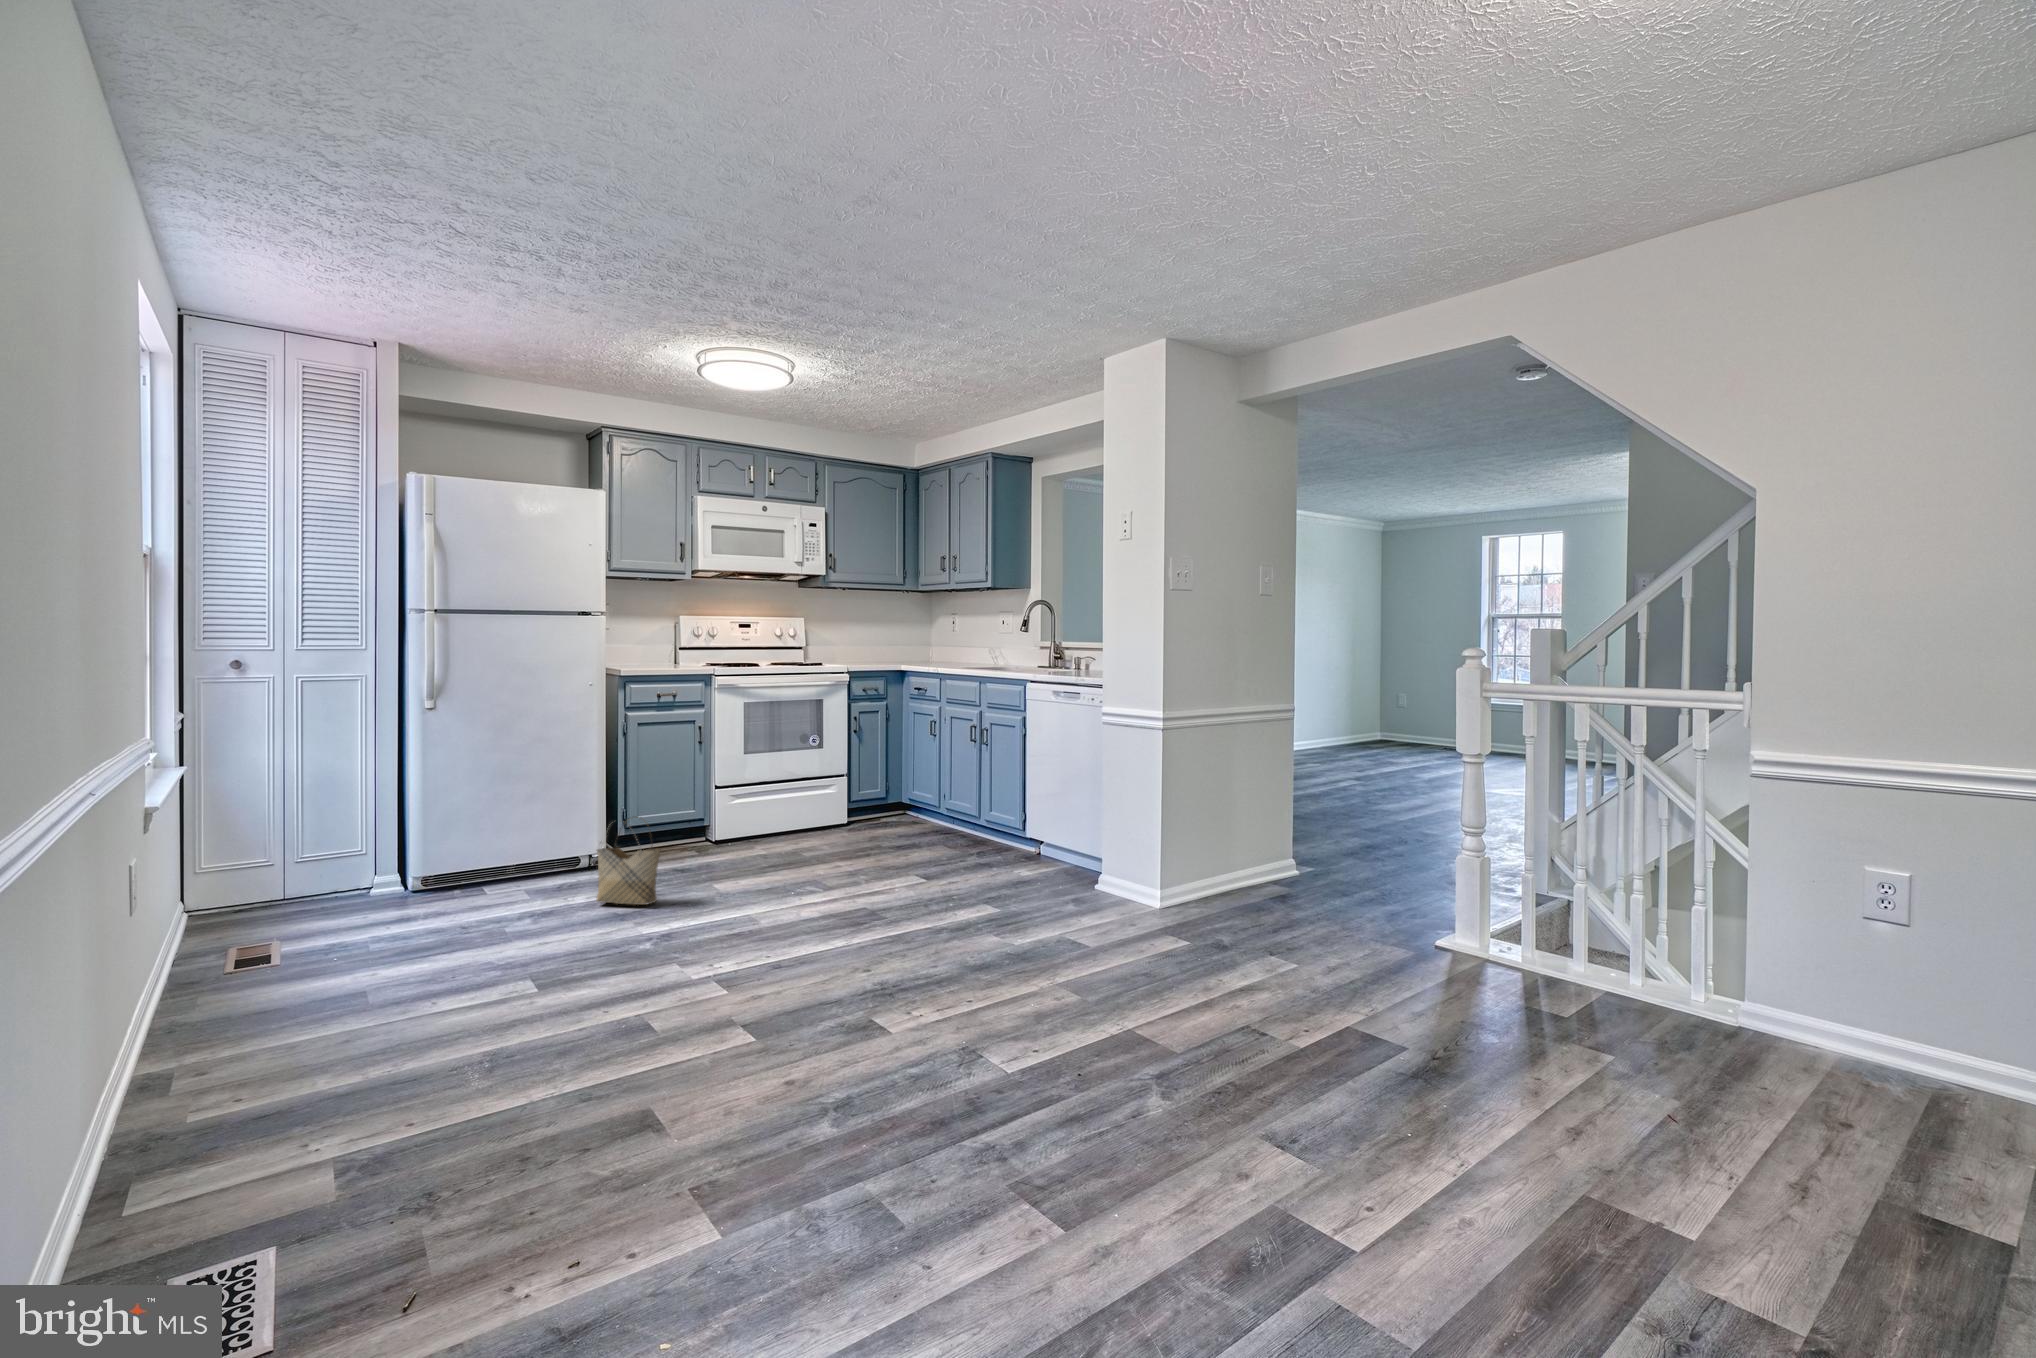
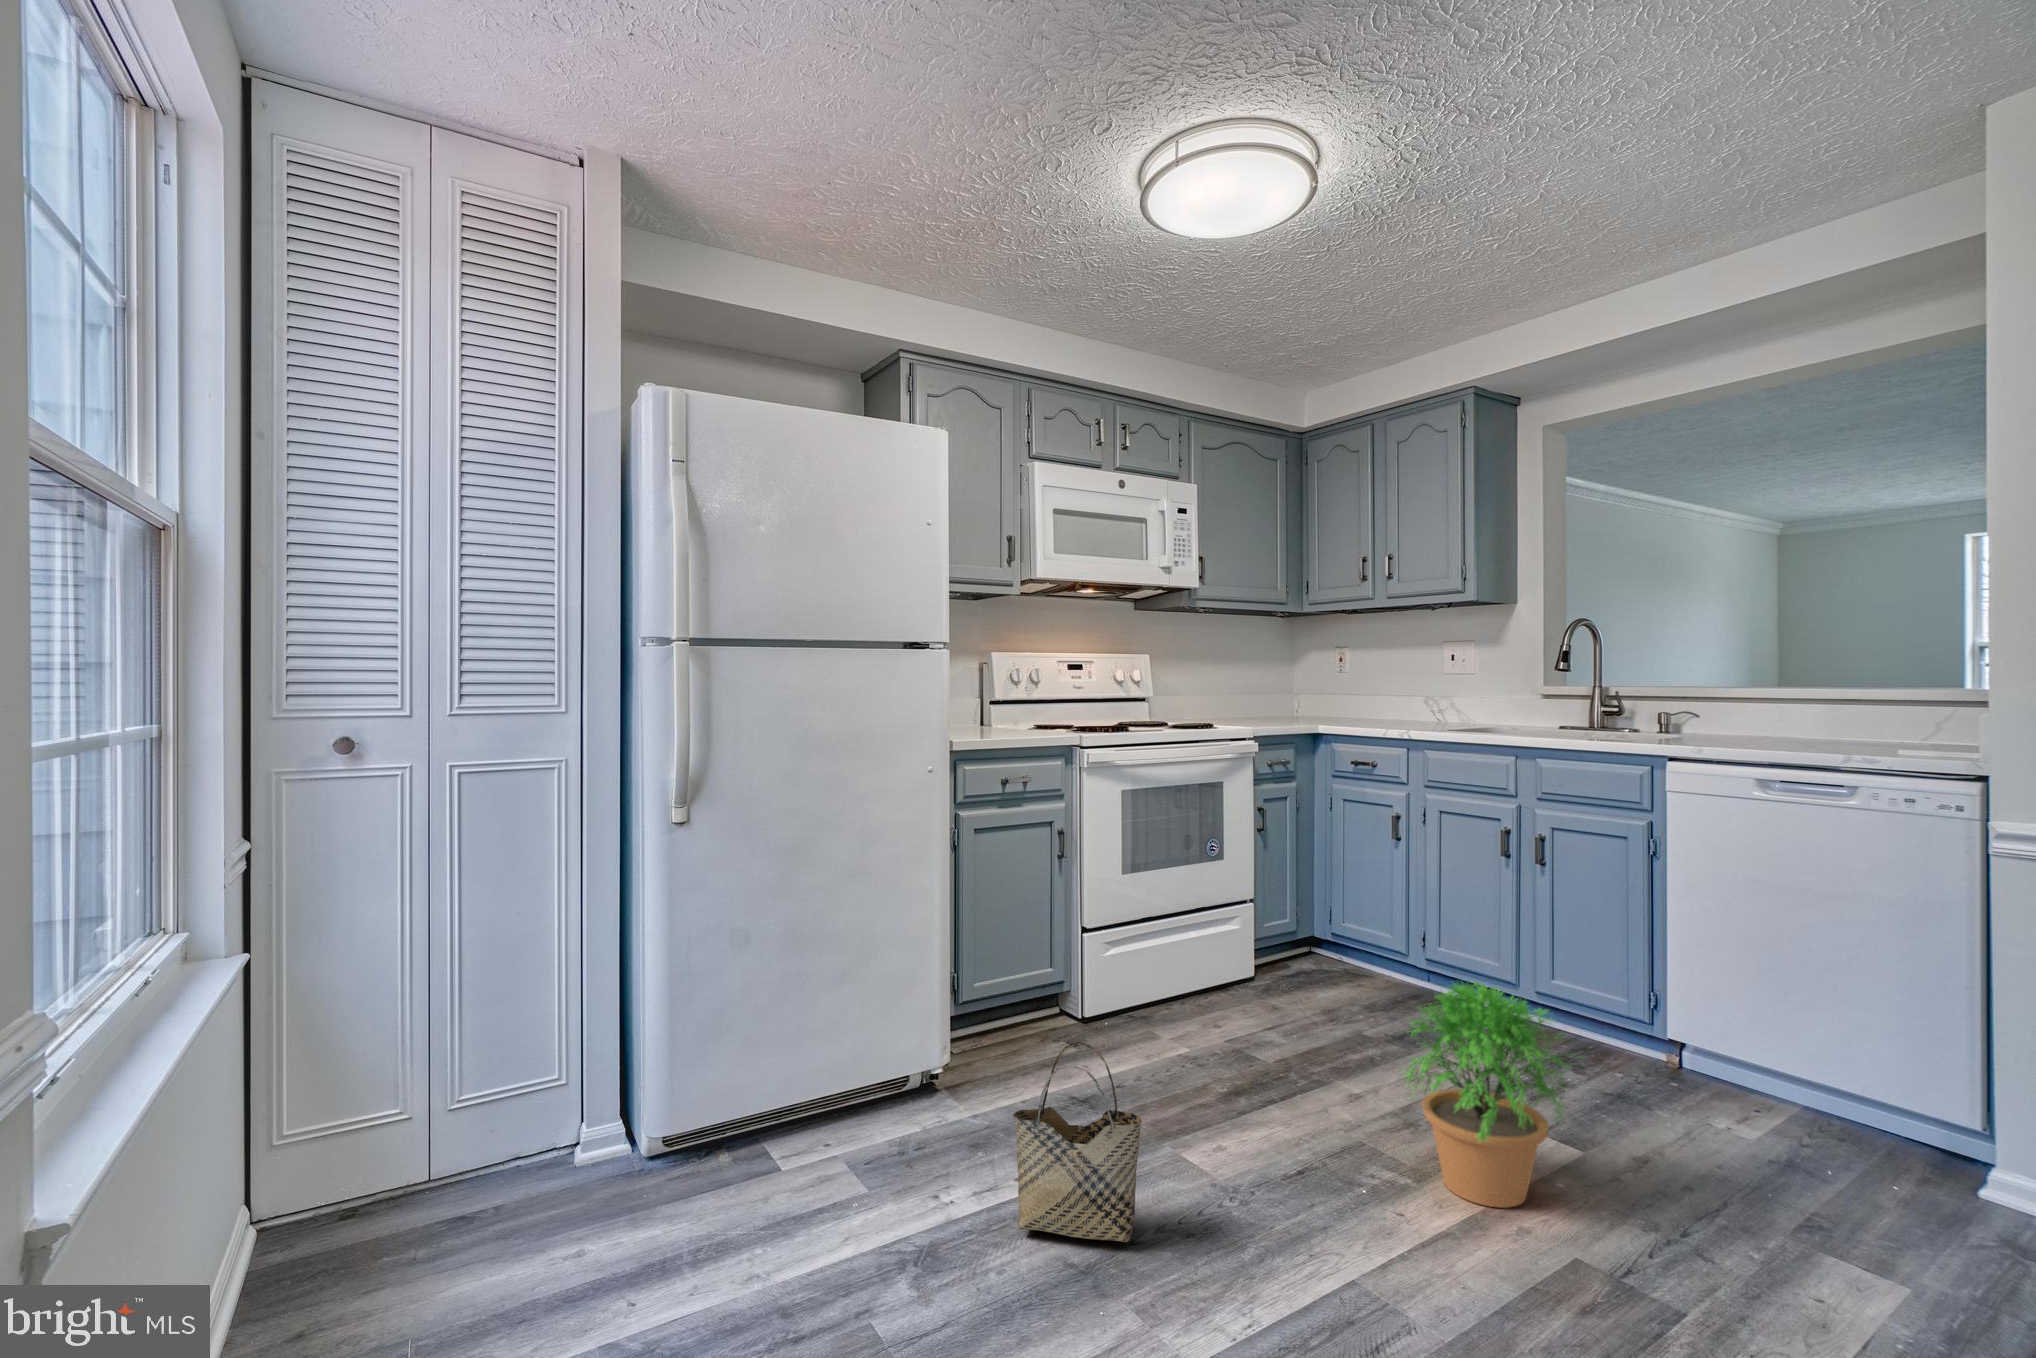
potted plant: none [812,786,897,895] -> present [1405,982,1578,1208]

